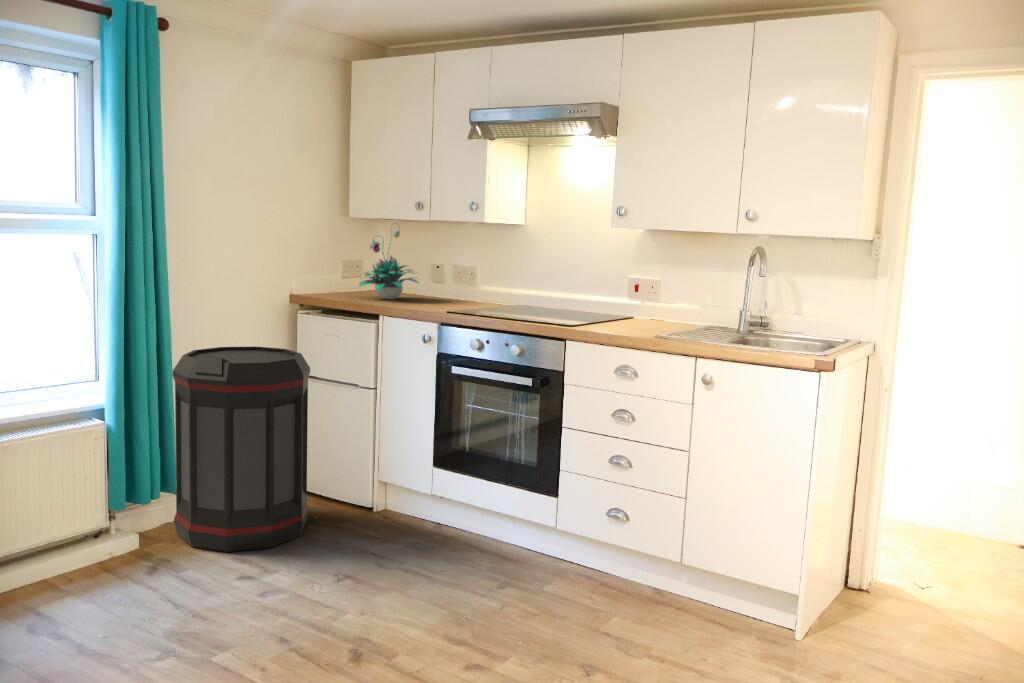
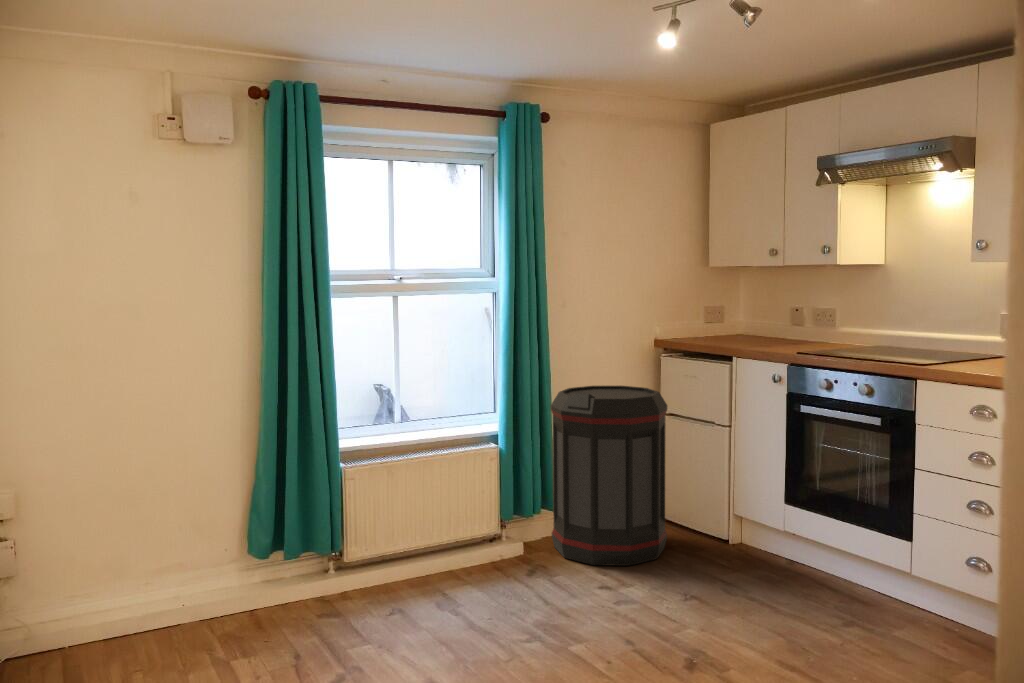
plant: present [359,231,418,299] -> none [710,269,780,342]

